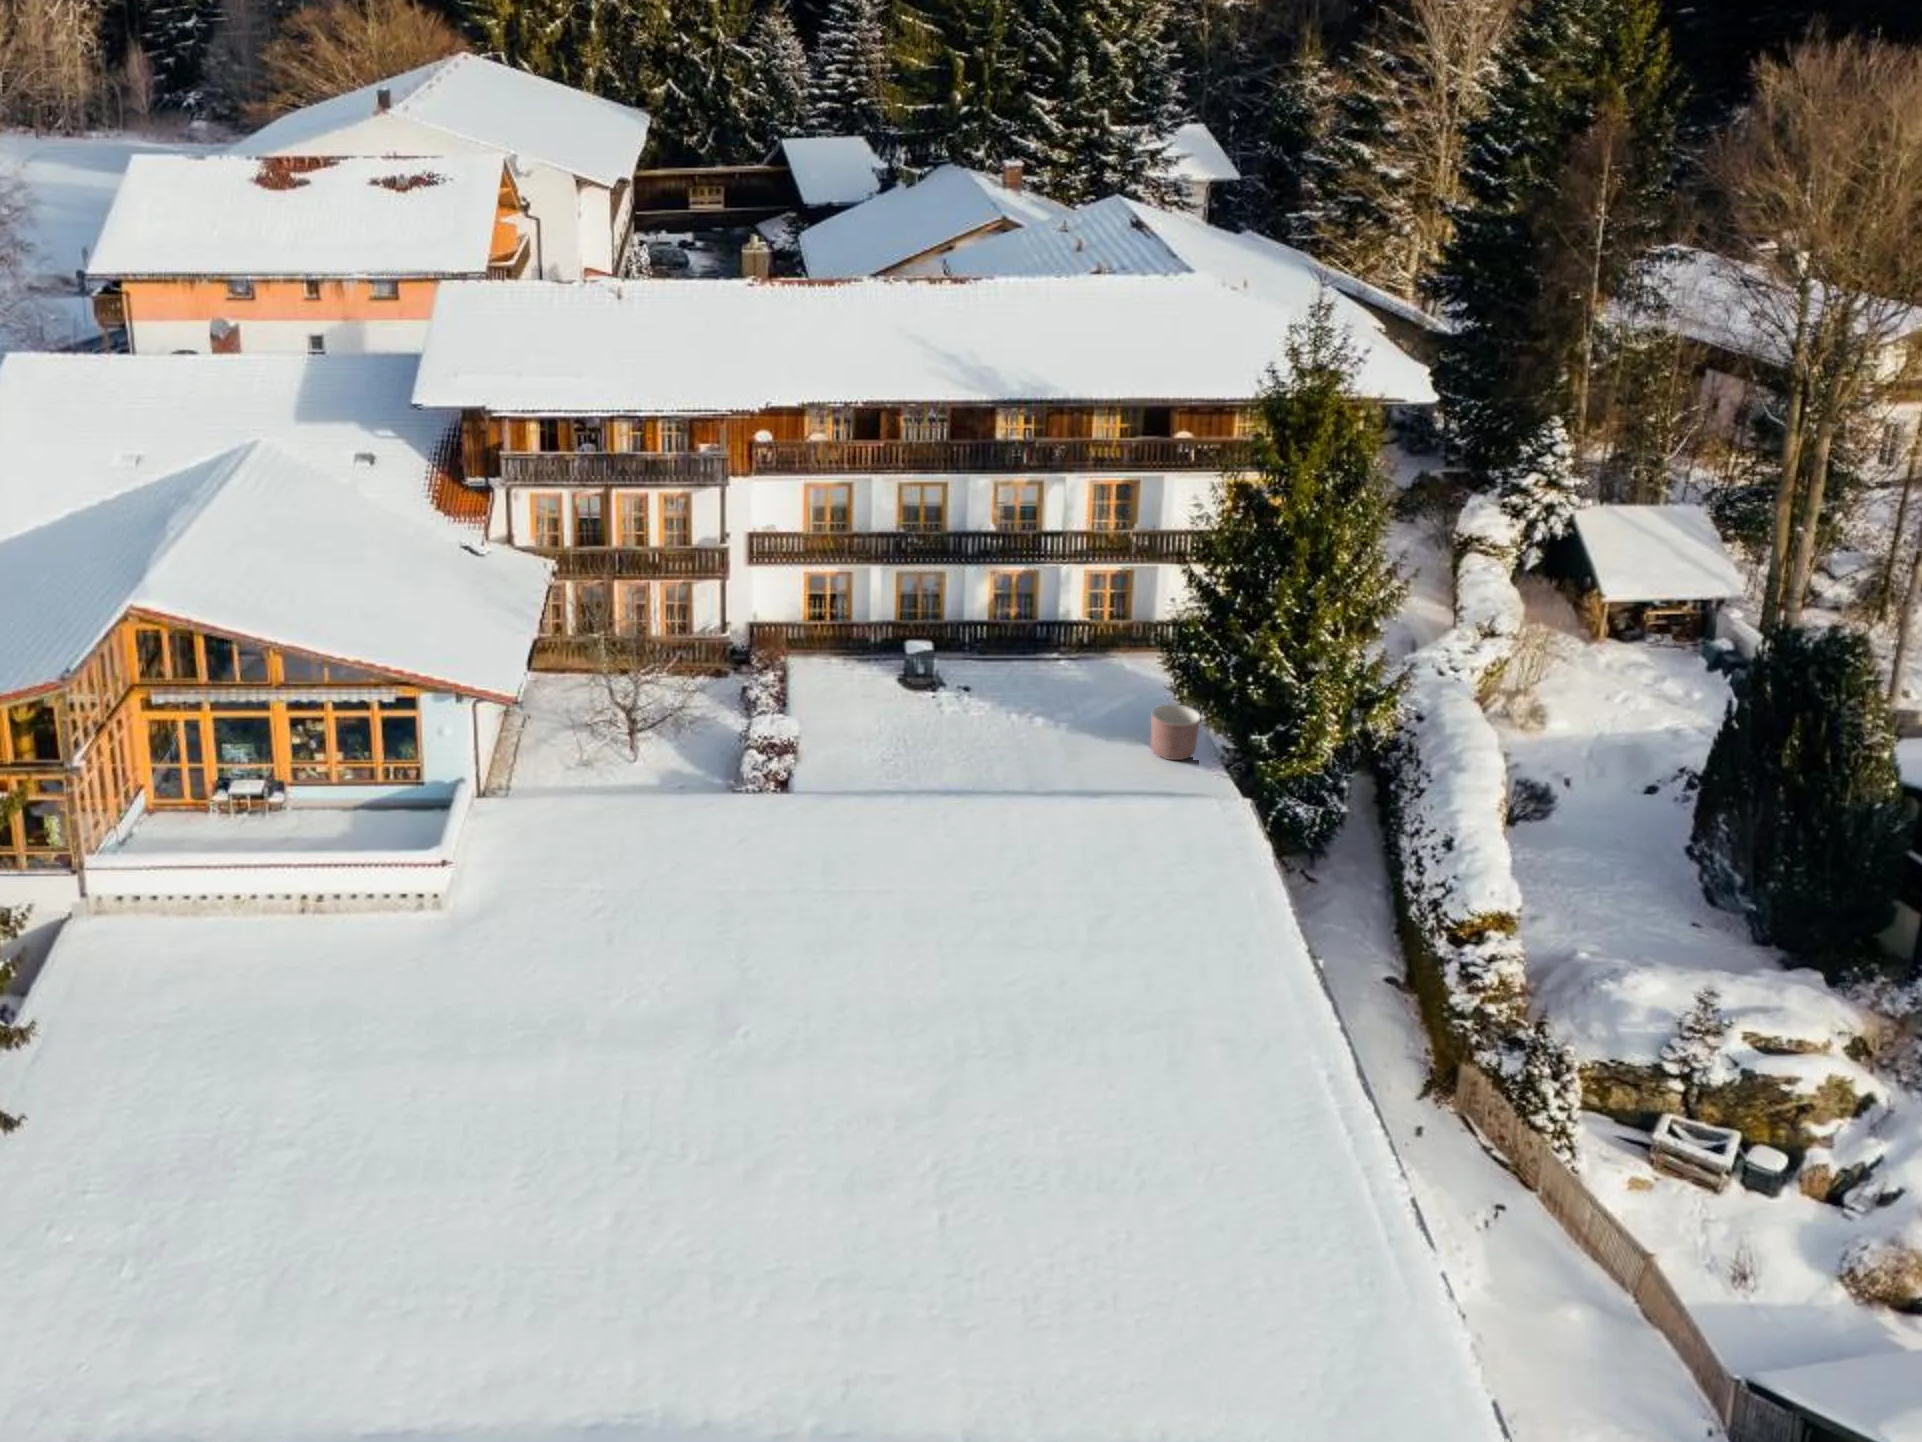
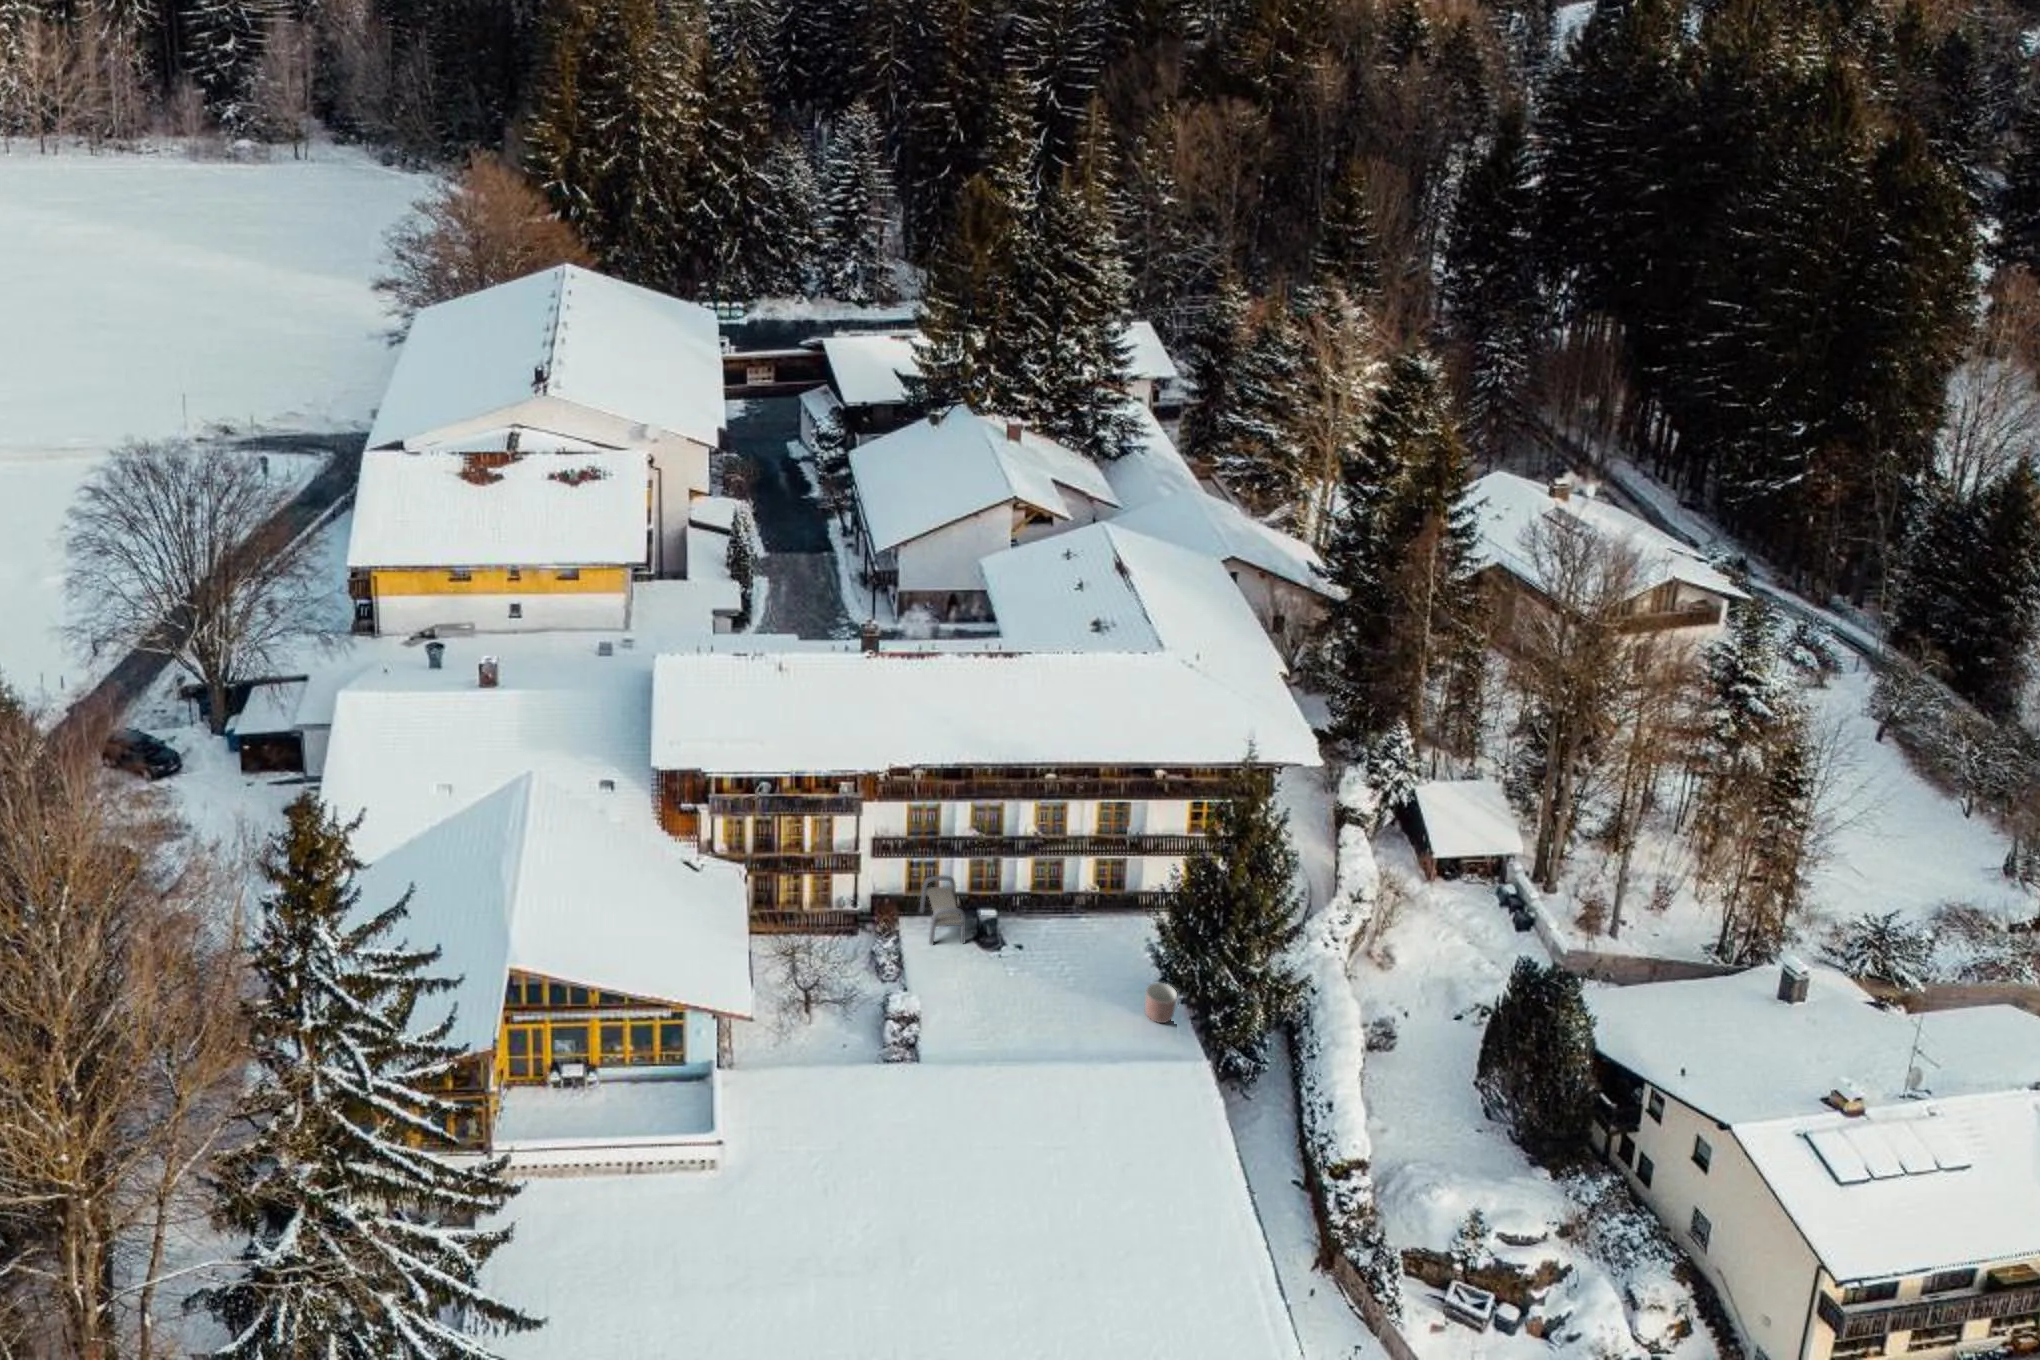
bench: none [827,595,888,685] -> present [920,875,966,945]

